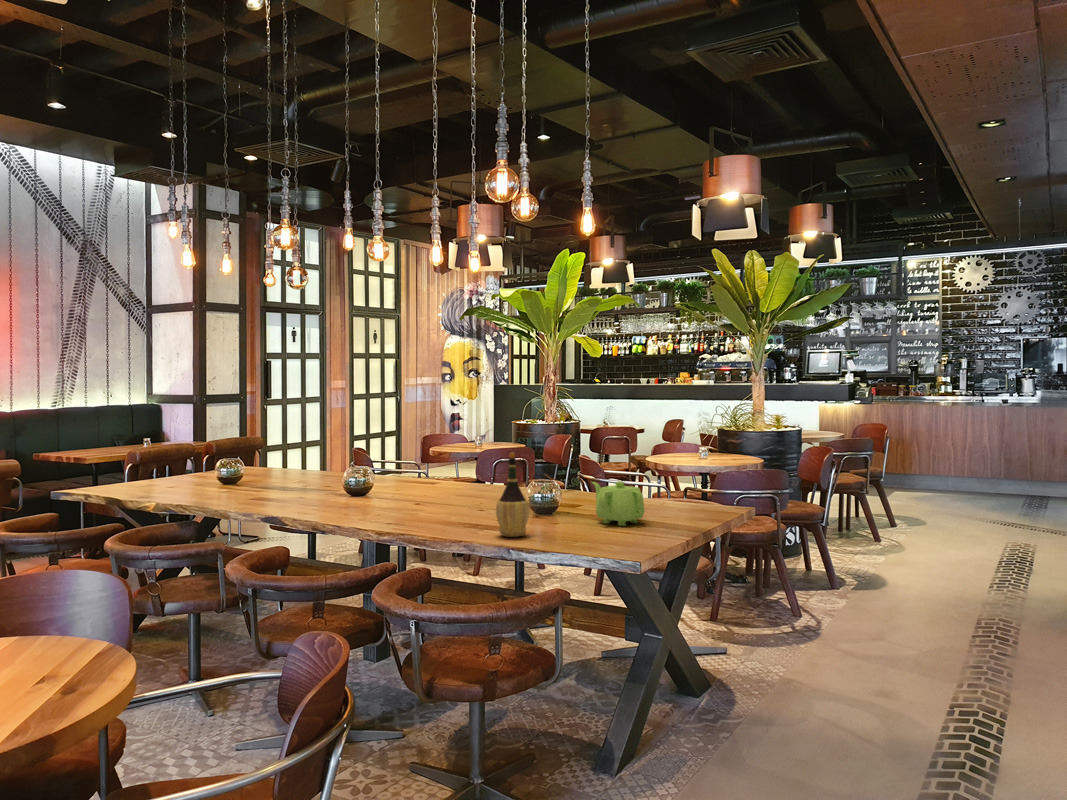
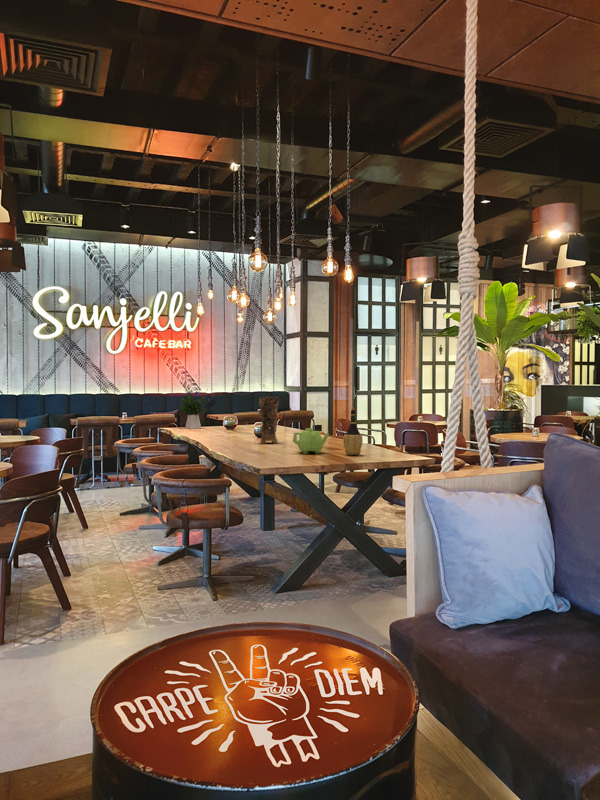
flower arrangement: none [122,413,207,491] -> present [180,391,210,429]
decorative vase: none [451,429,485,512] -> present [259,397,279,444]
wine bottle: present [496,453,529,537] -> present [343,407,363,455]

